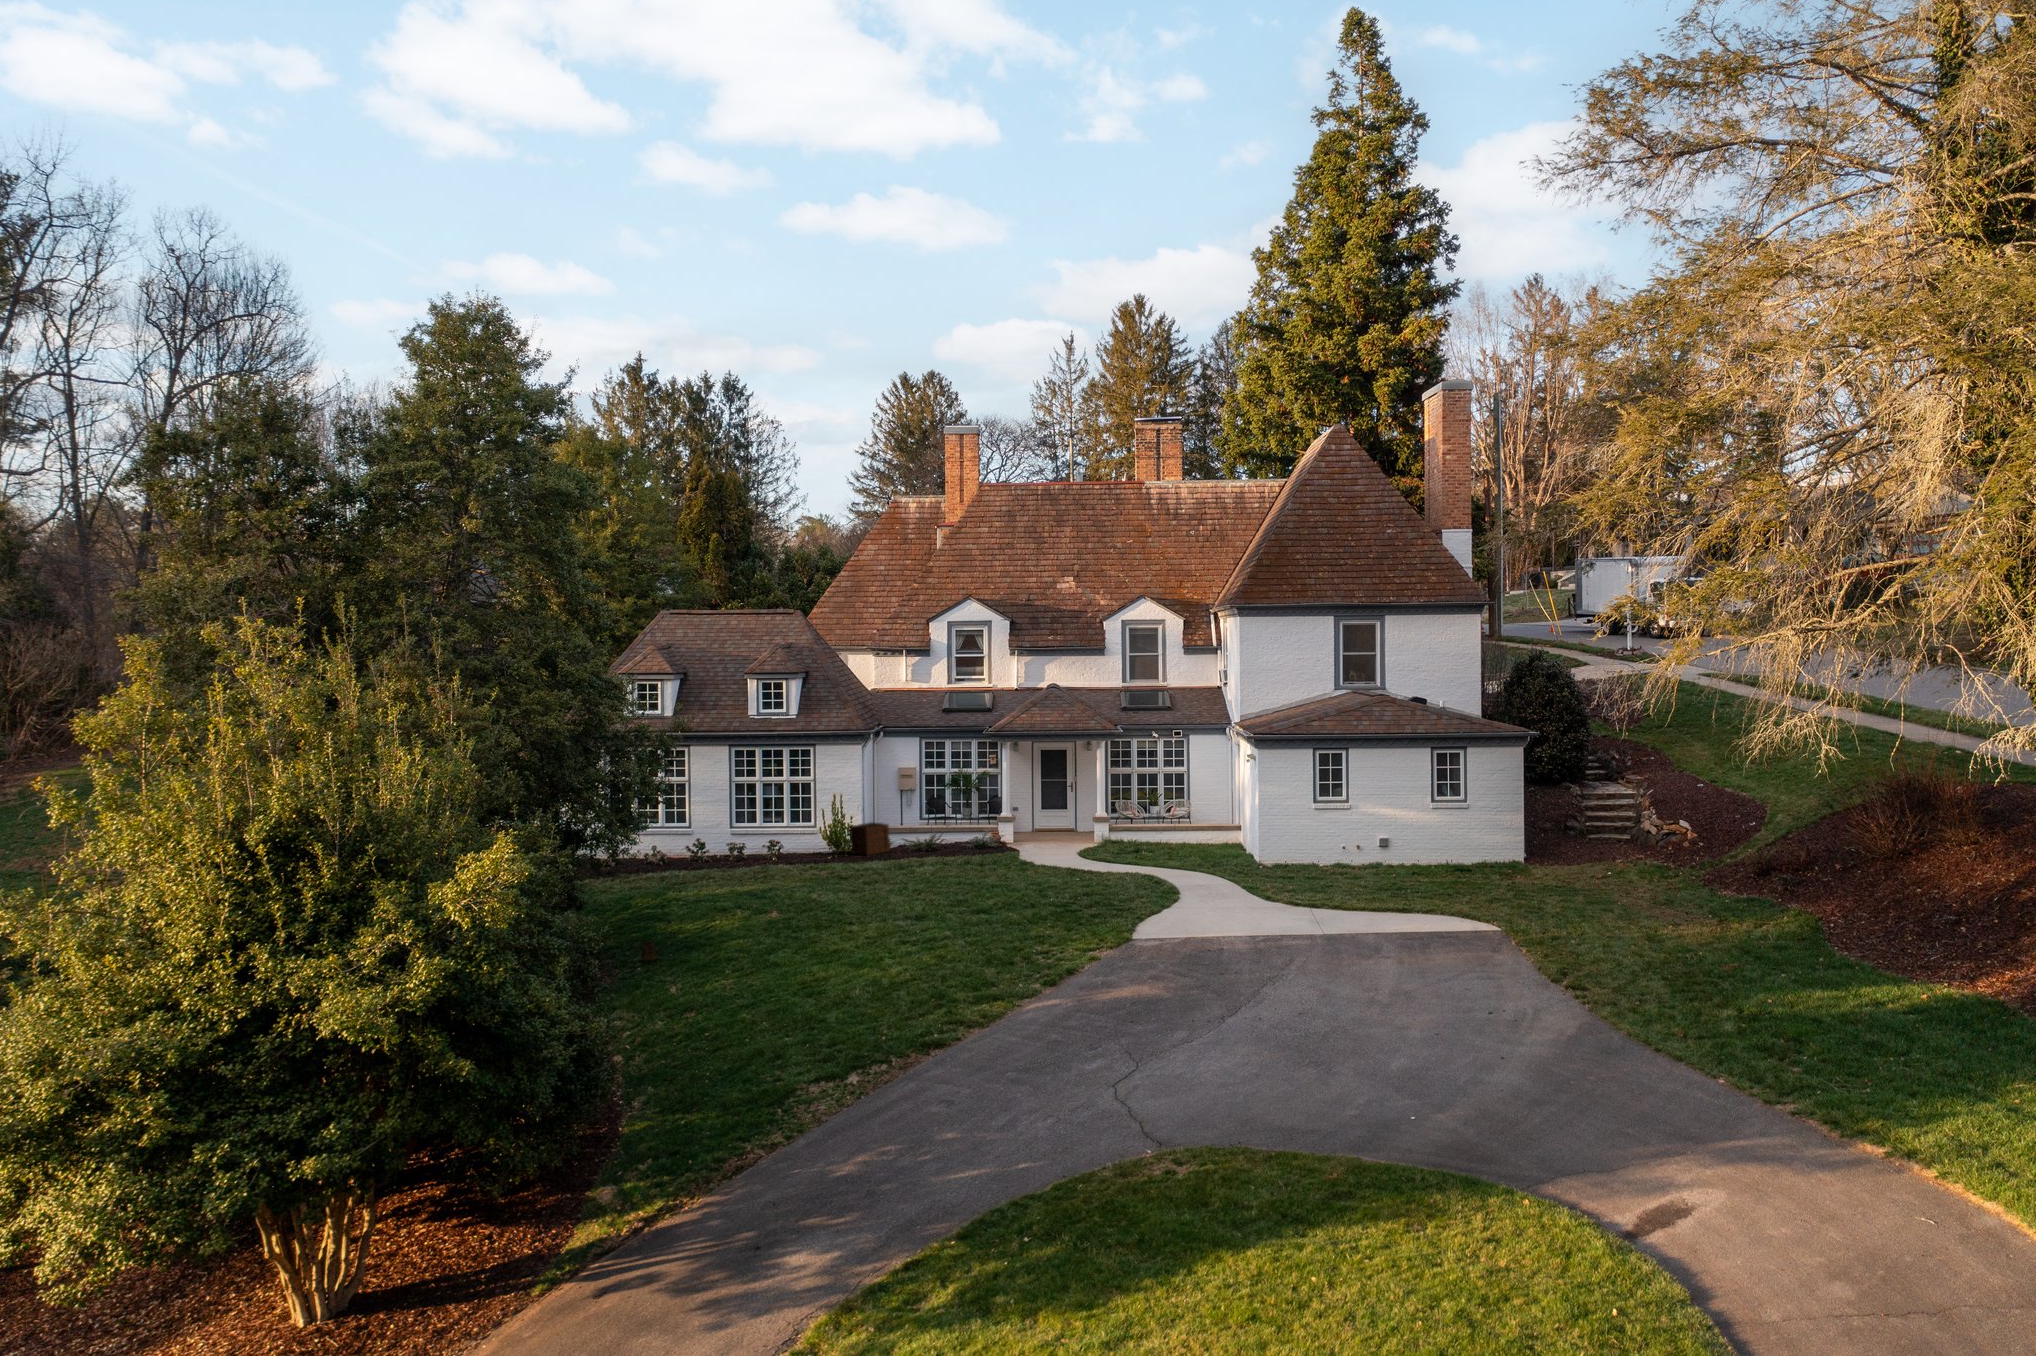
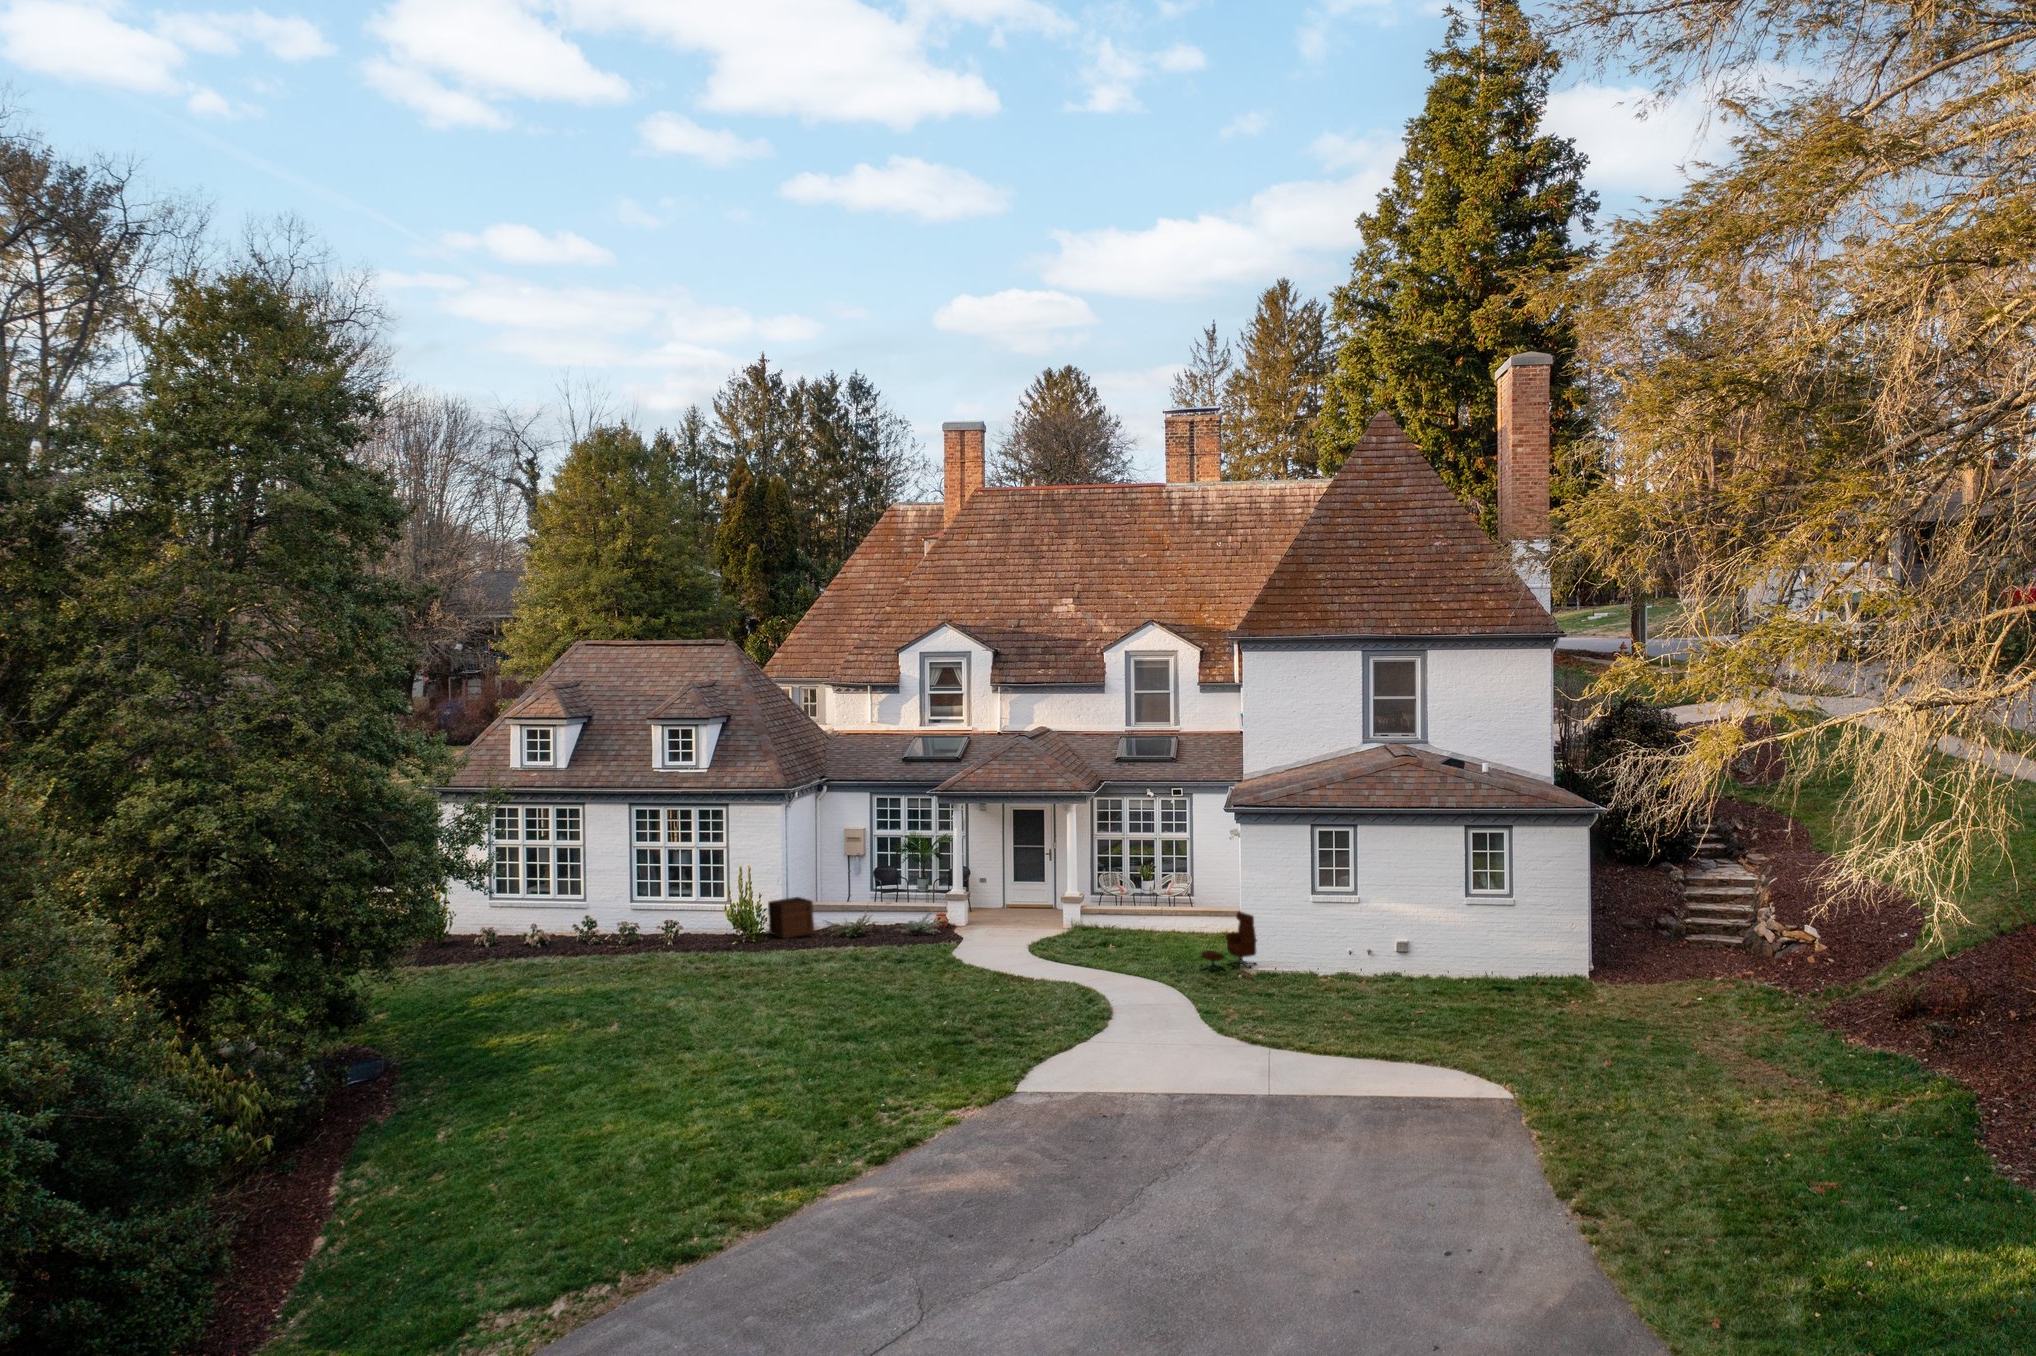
lounge chair: none [1232,817,1276,862] -> present [1201,912,1257,971]
watering can: present [635,939,668,961] -> none [321,1077,372,1112]

